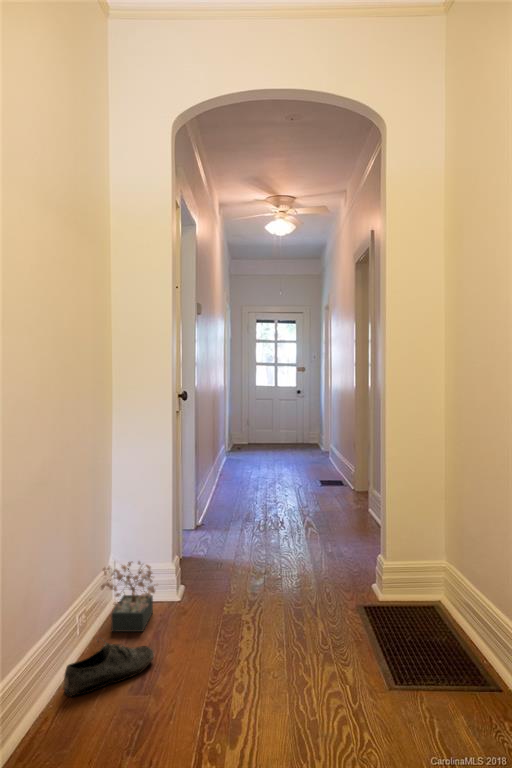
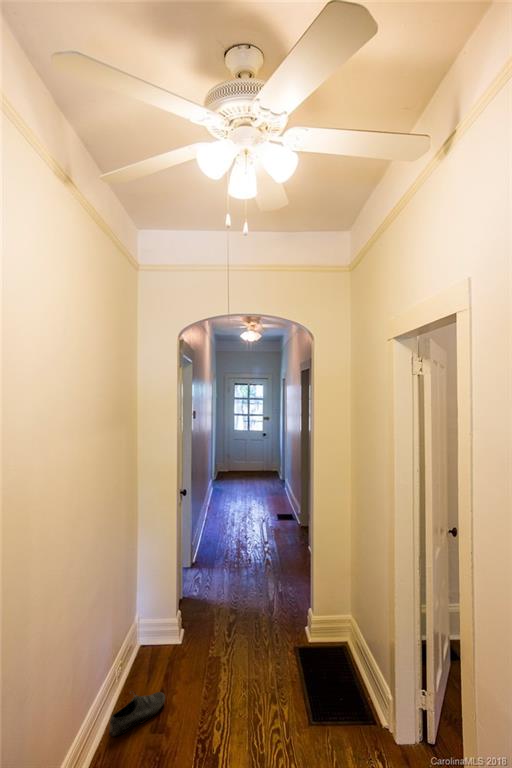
decorative plant: present [101,562,157,632] -> none [131,620,169,674]

